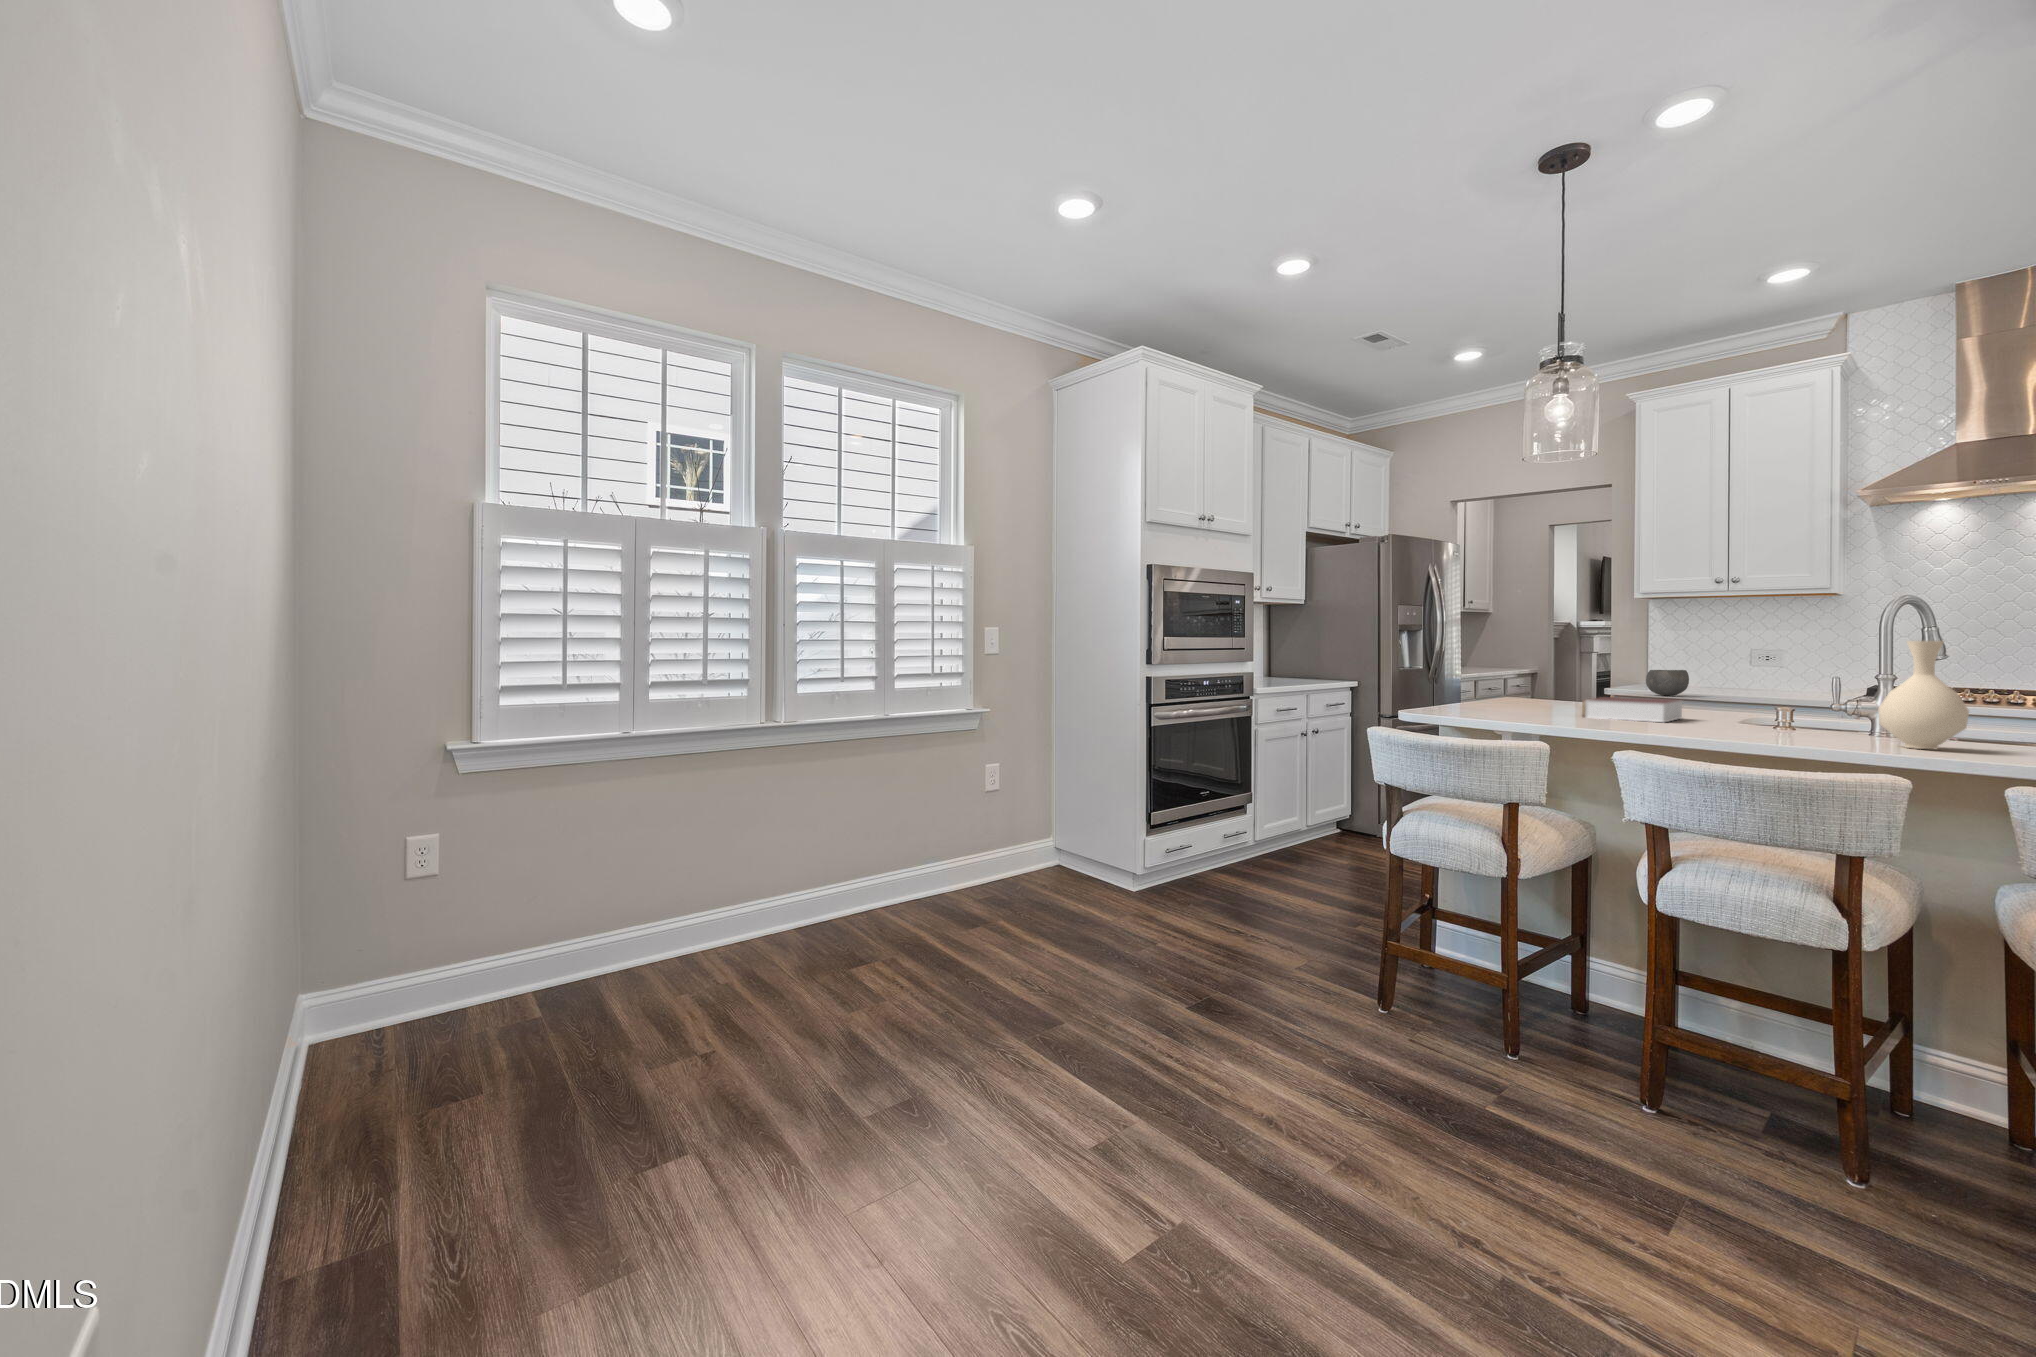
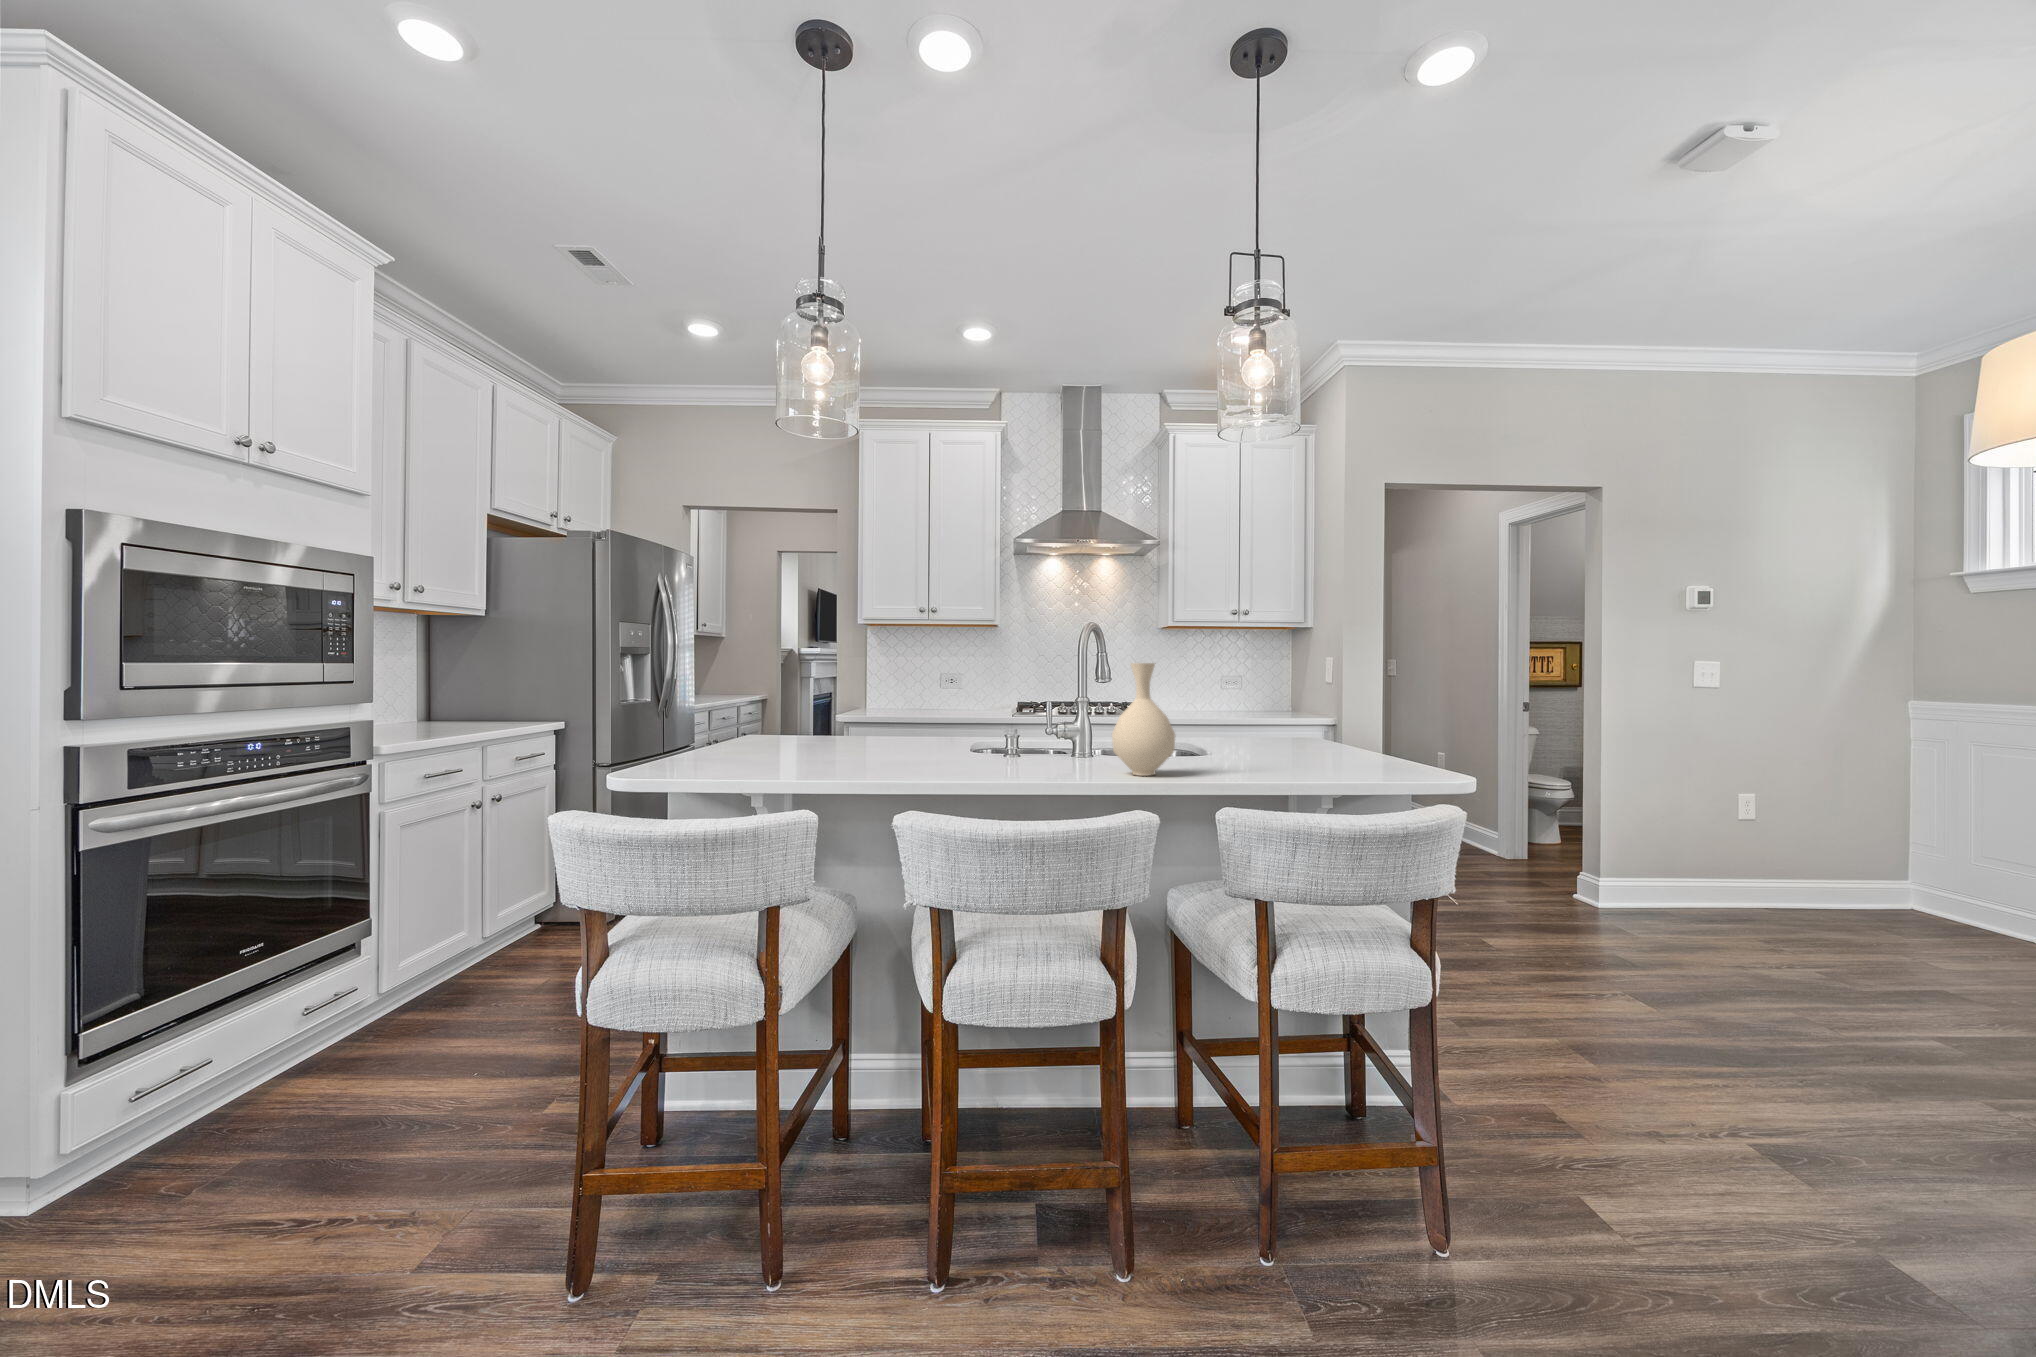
ceramic bowl: present [1646,670,1689,696] -> none [868,695,901,721]
book: present [1582,697,1682,722] -> none [835,731,929,761]

